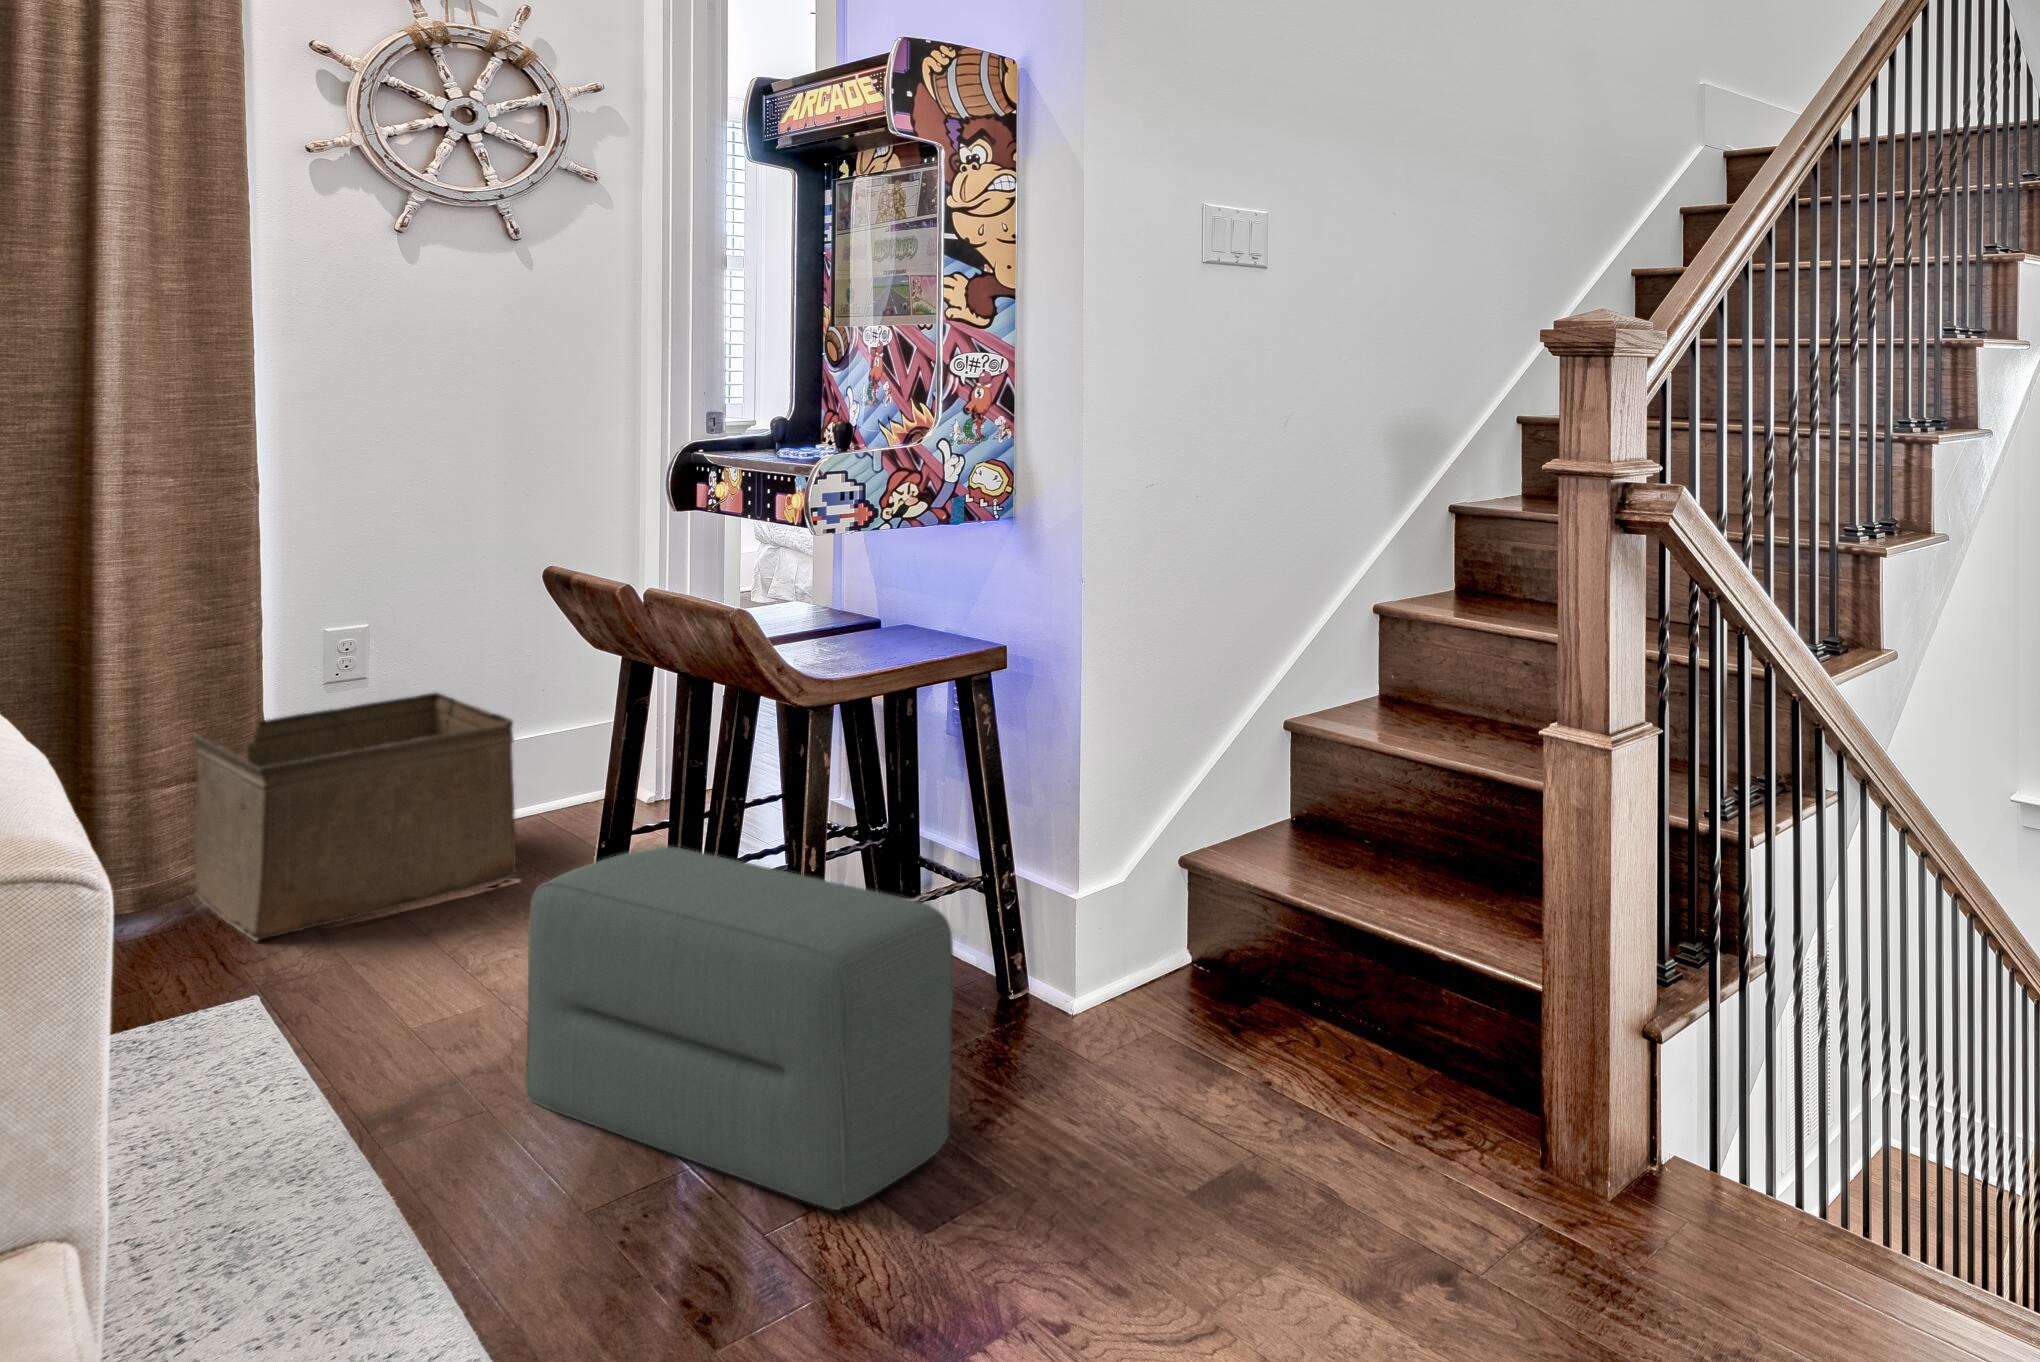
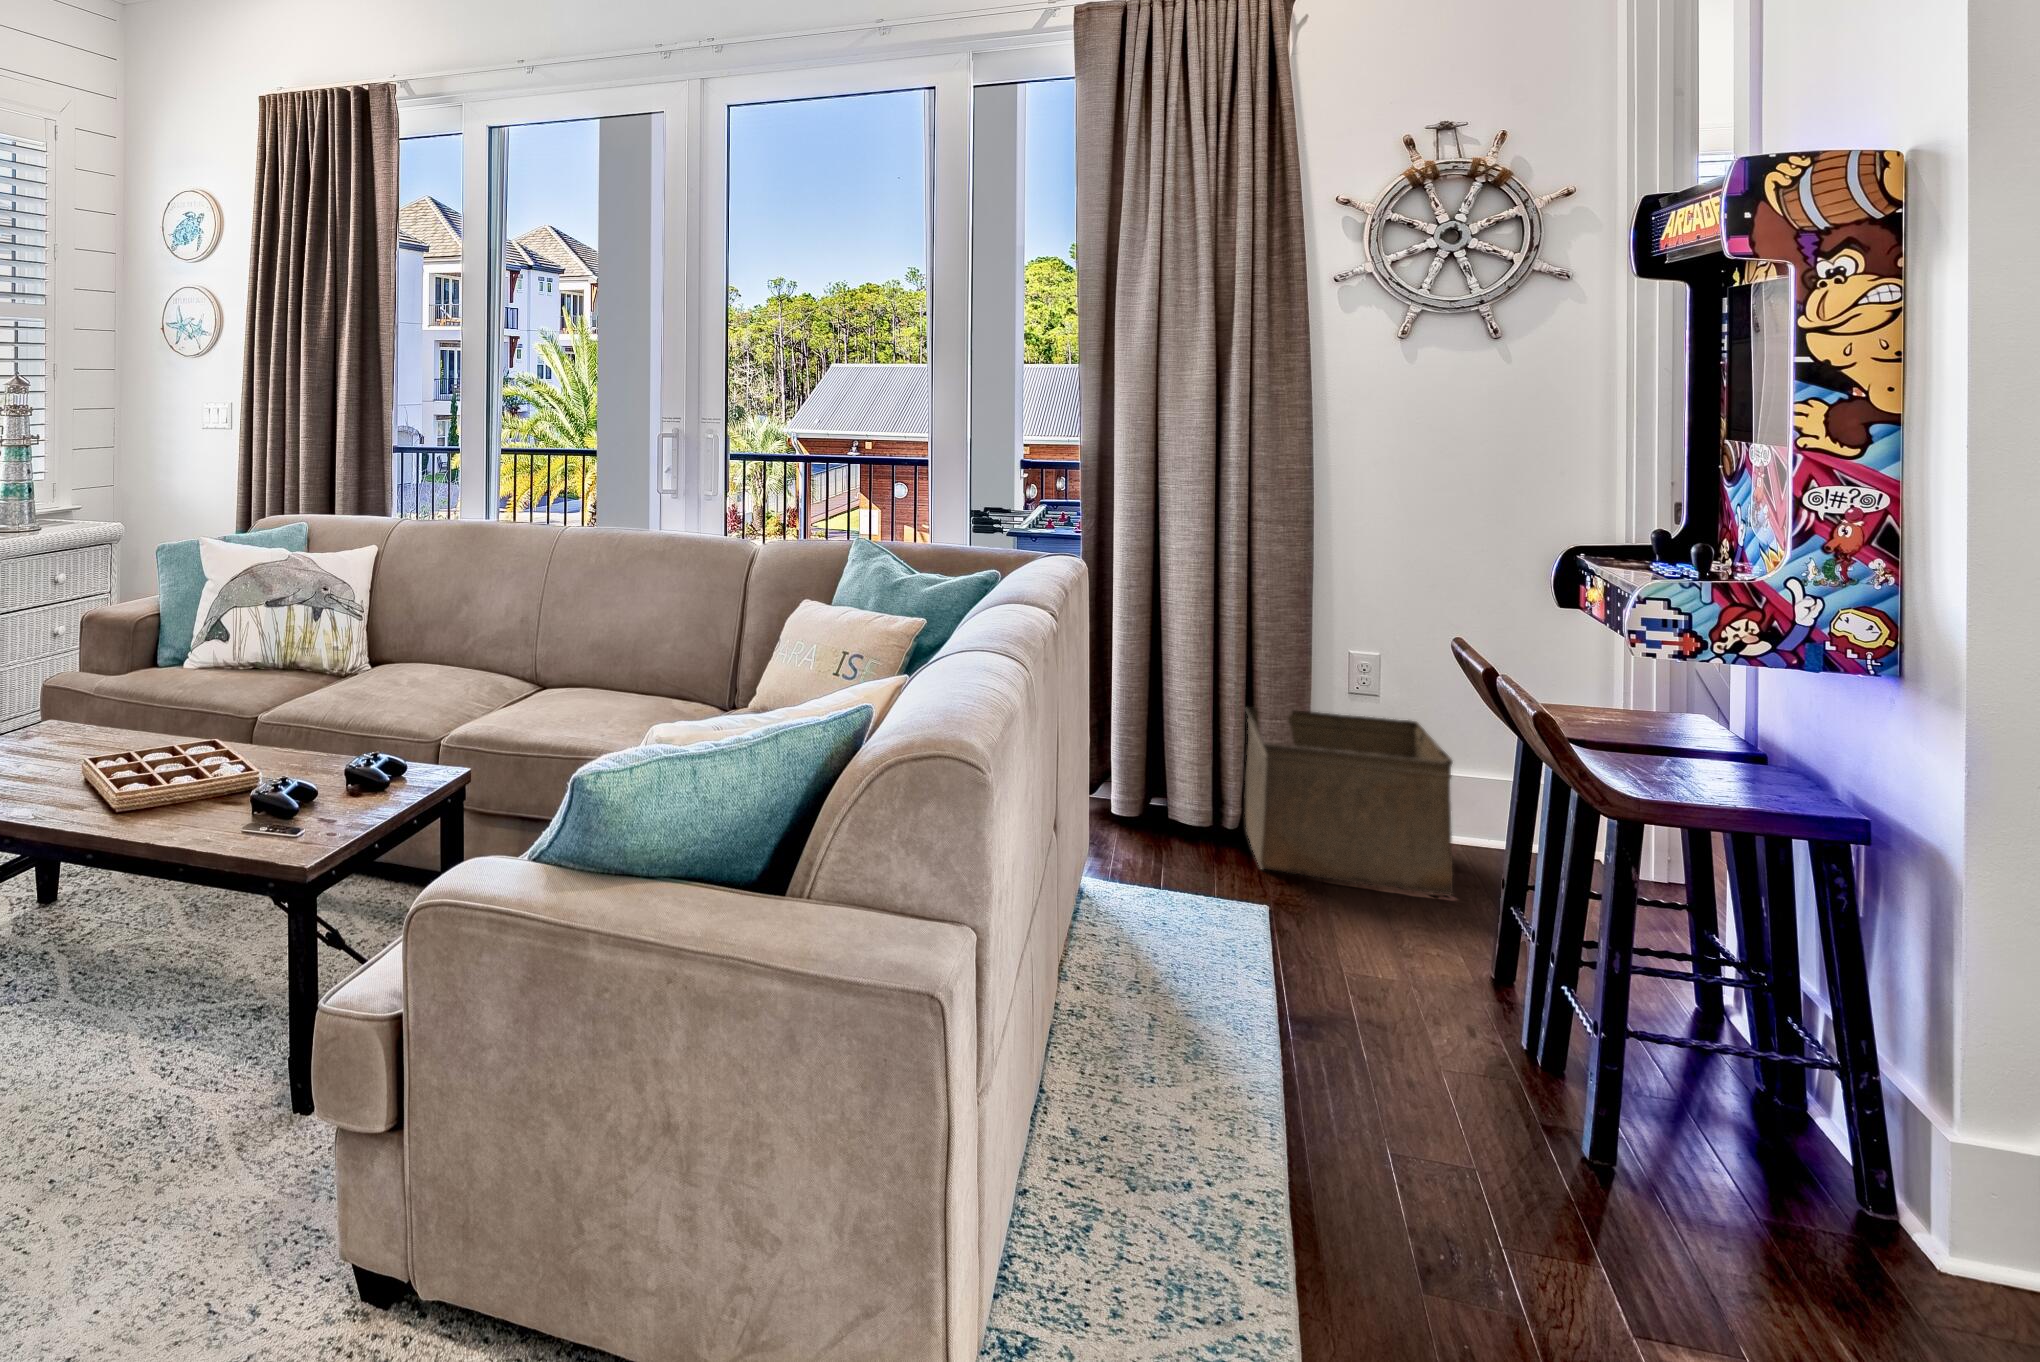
pouf: present [526,846,953,1210] -> none [1358,889,1675,1288]

